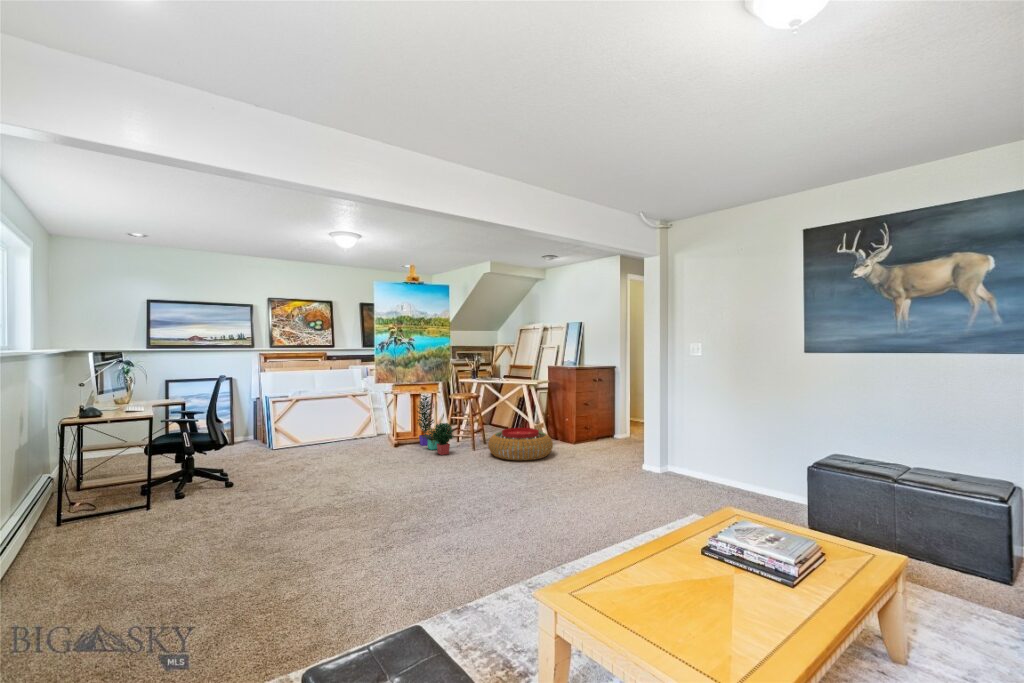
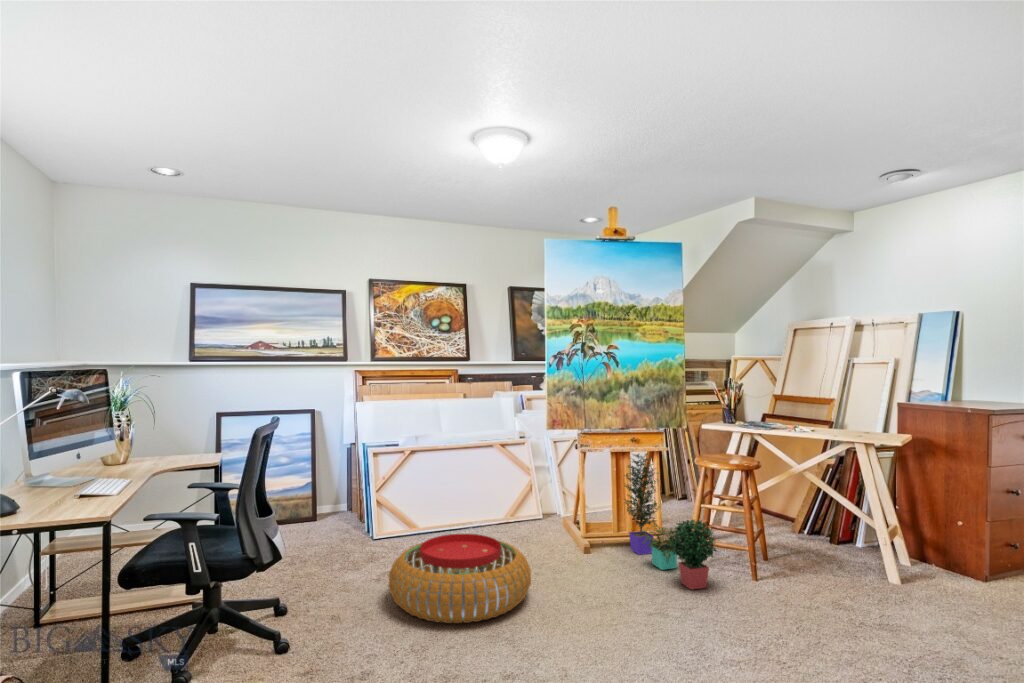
pouf: present [488,428,553,461] -> present [389,534,531,623]

